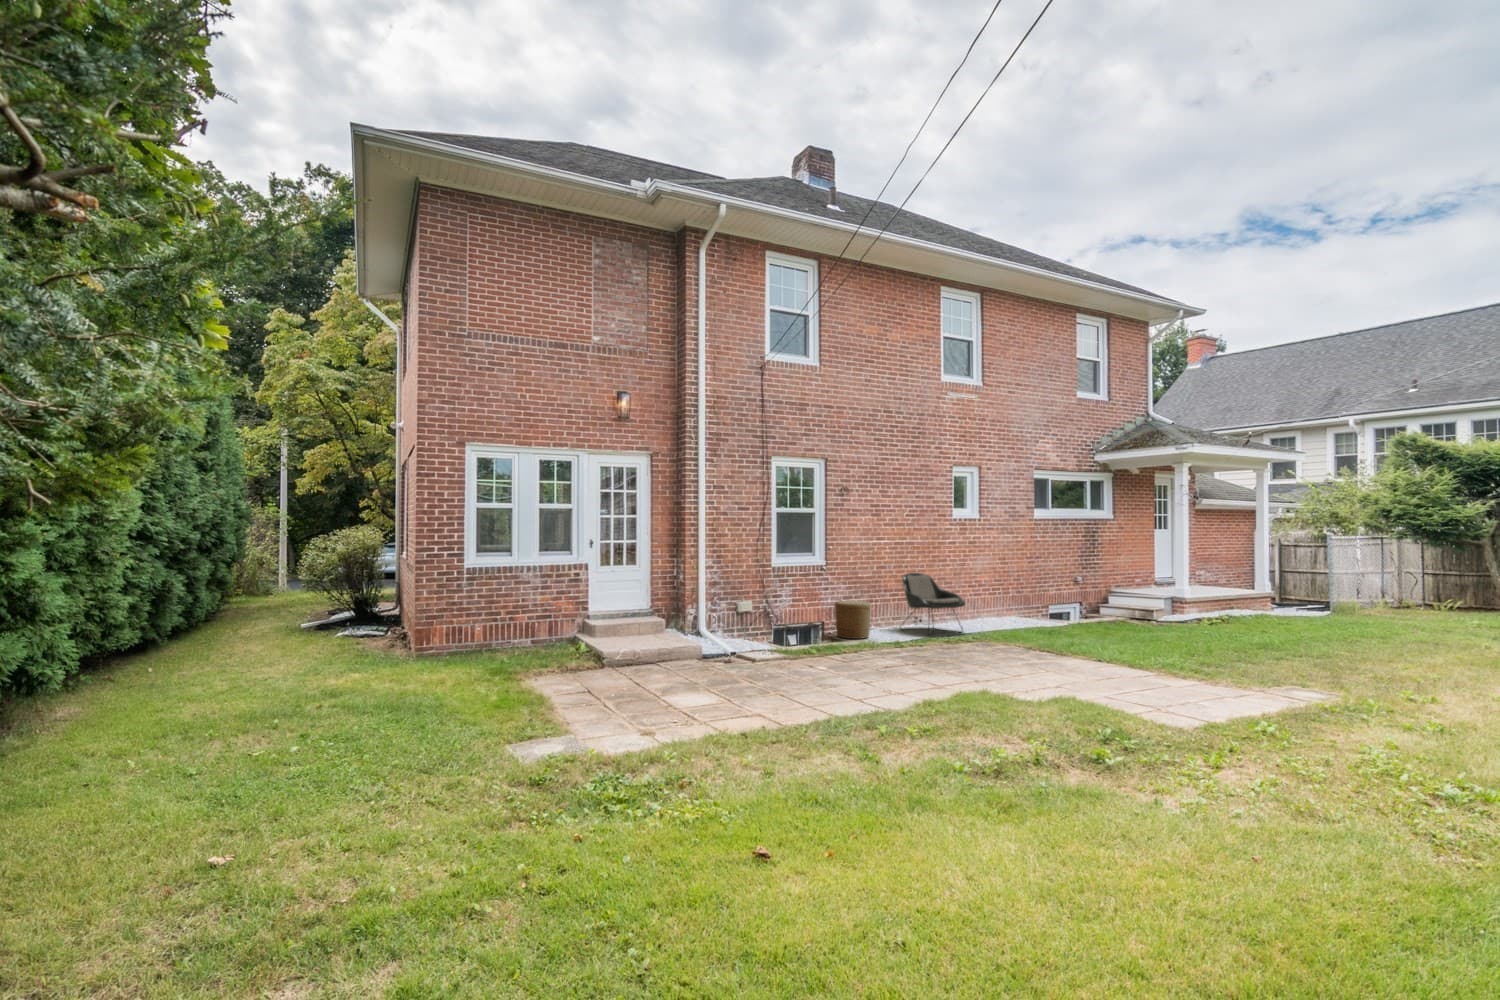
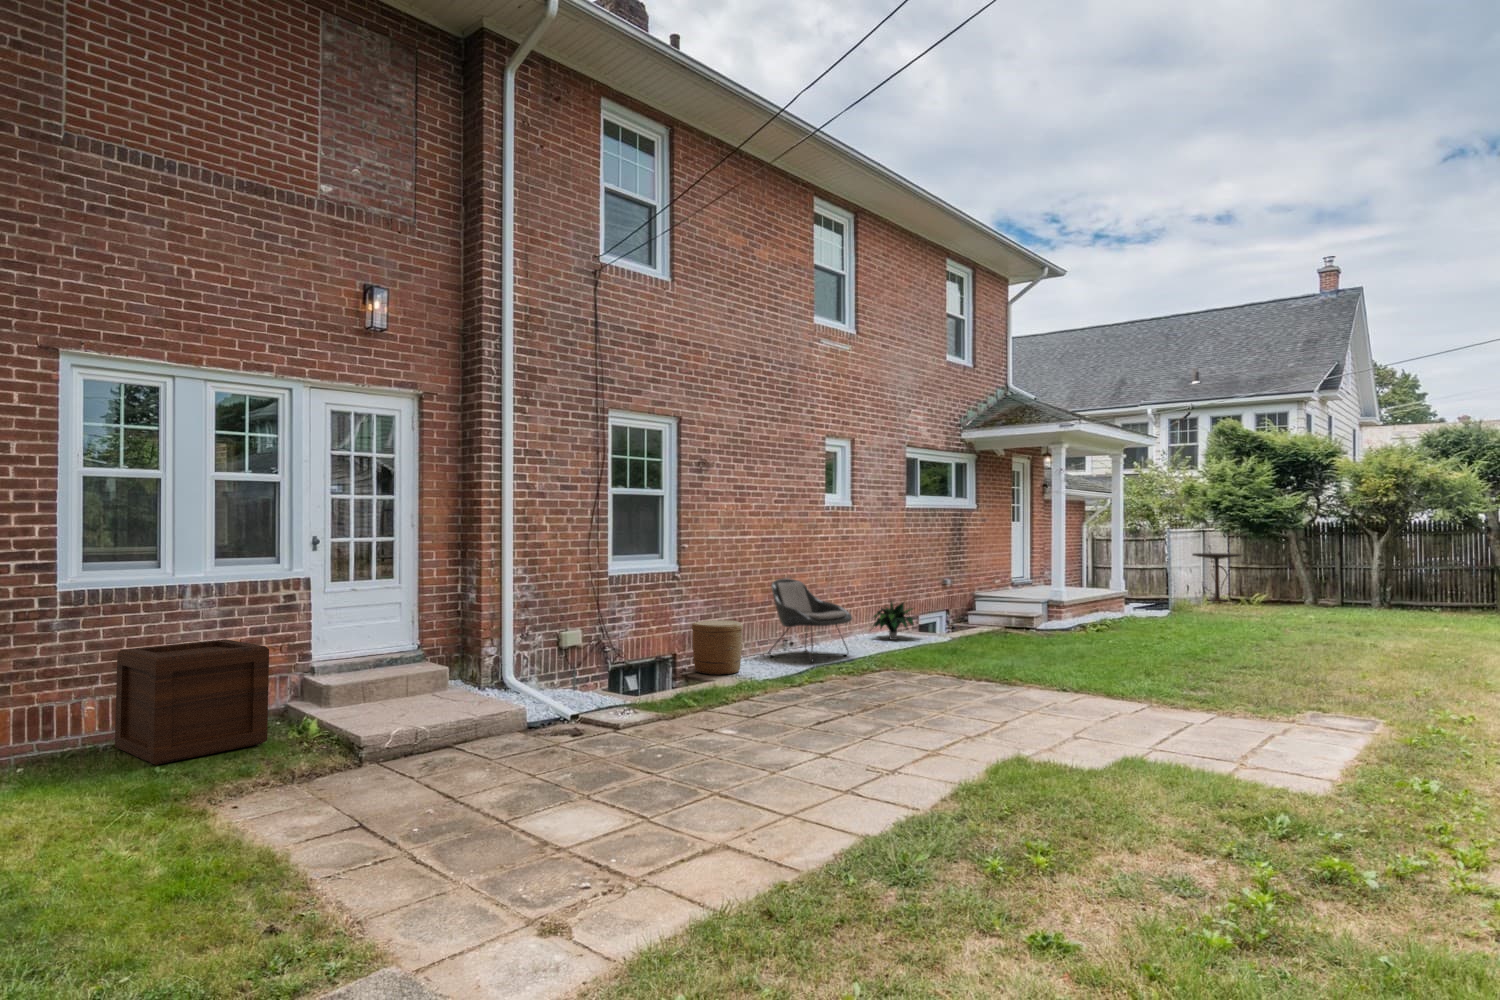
pedestal table: none [1372,561,1432,608] -> present [1192,553,1241,601]
potted plant: none [995,592,1039,624] -> present [873,602,914,640]
wooden crate: none [491,596,560,659] -> present [115,639,269,765]

